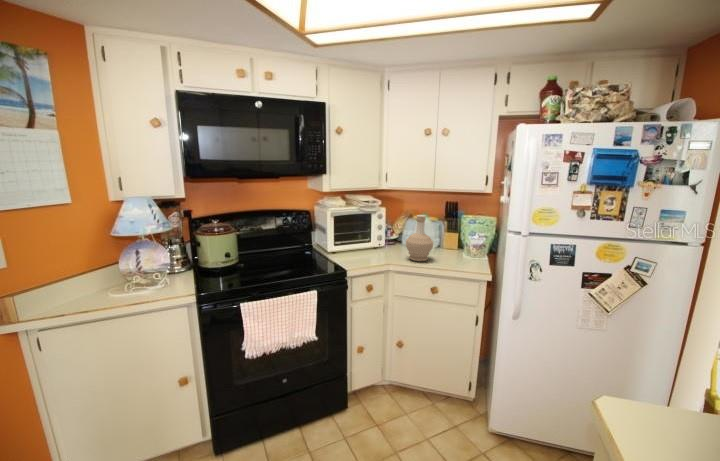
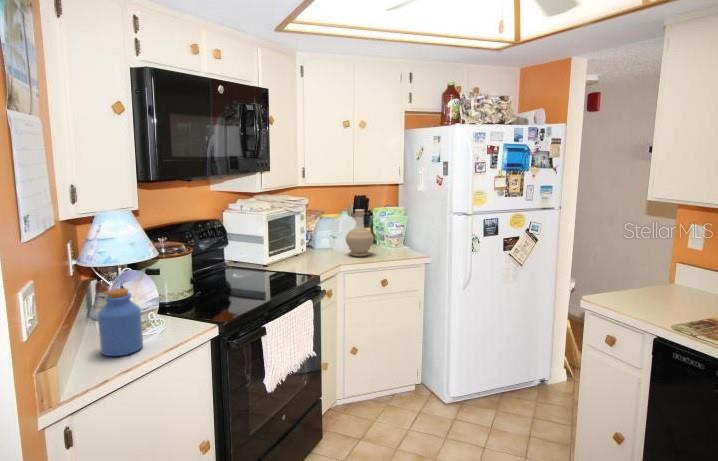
jar: none [101,251,138,300] -> present [98,288,143,356]

